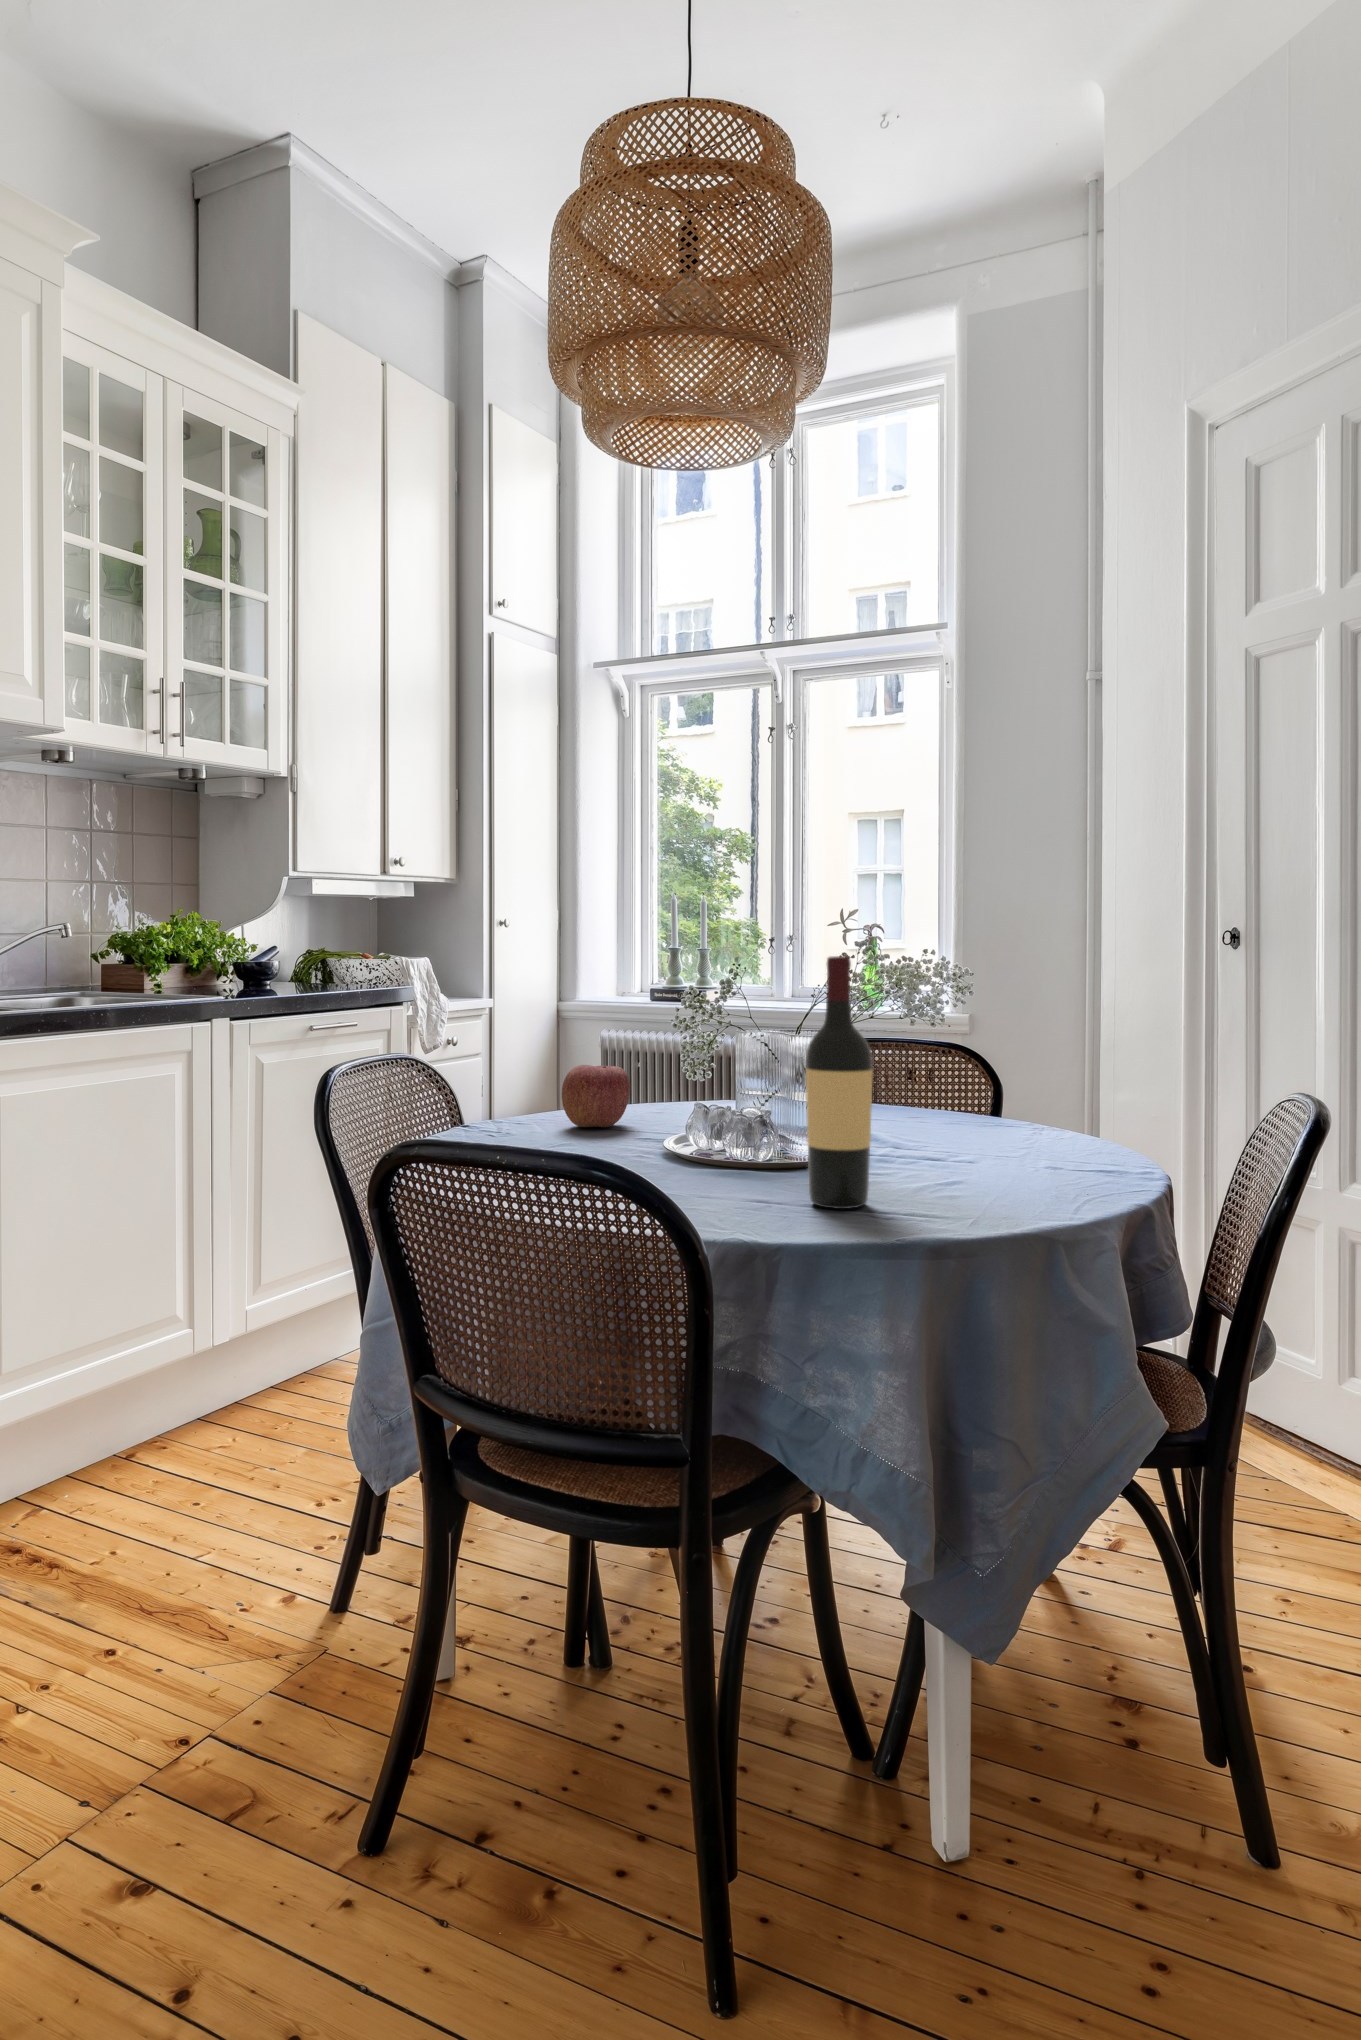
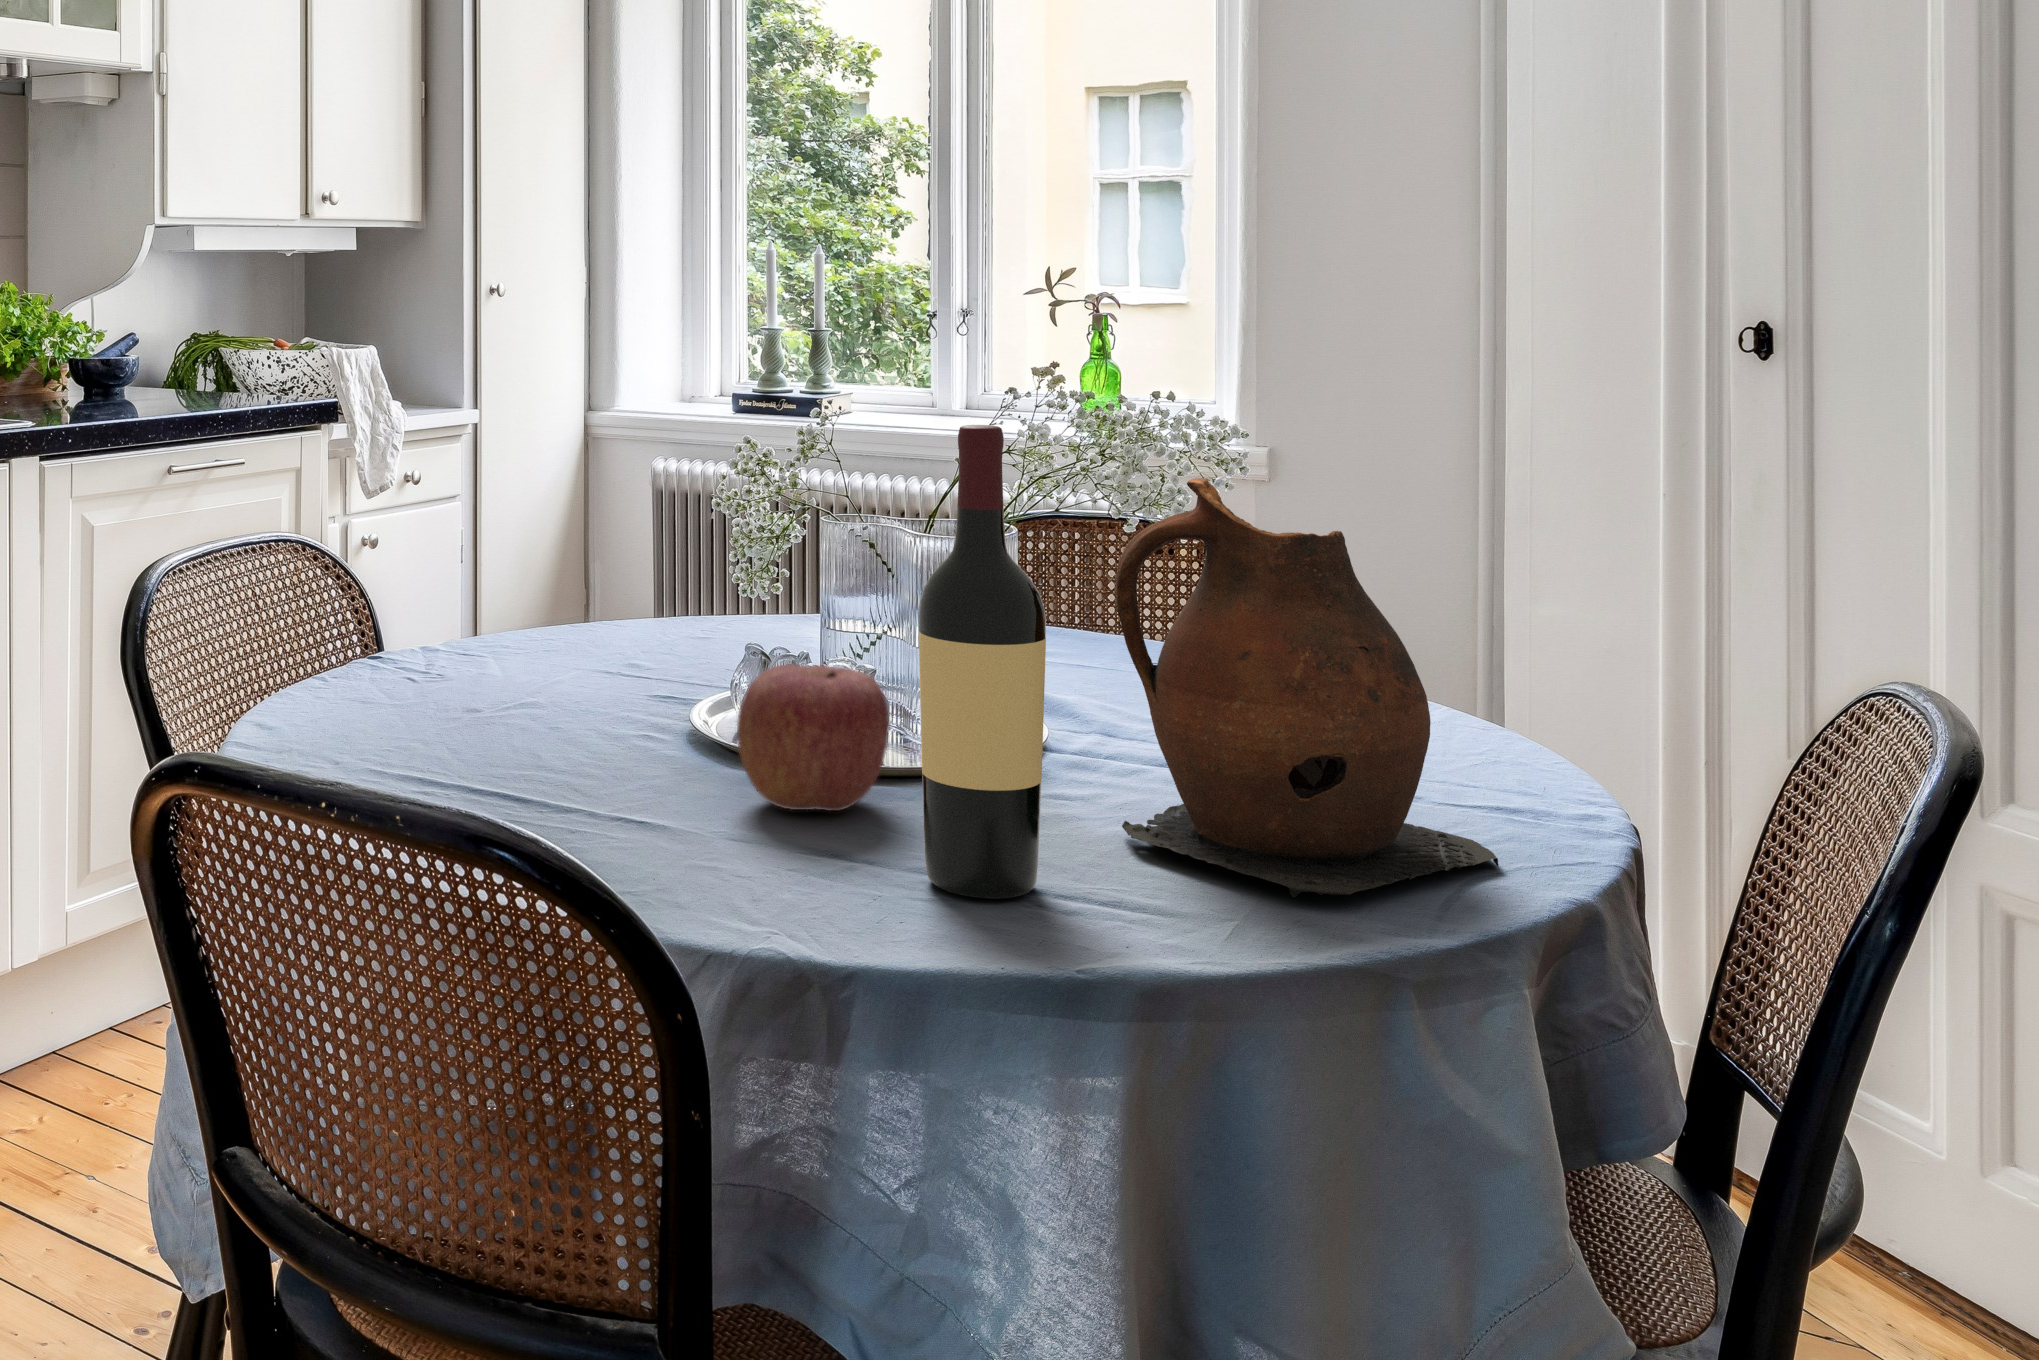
ceramic pitcher: none [905,989,1098,1201] -> present [1116,478,1498,897]
apple: present [562,1065,630,1127] -> present [737,665,890,811]

